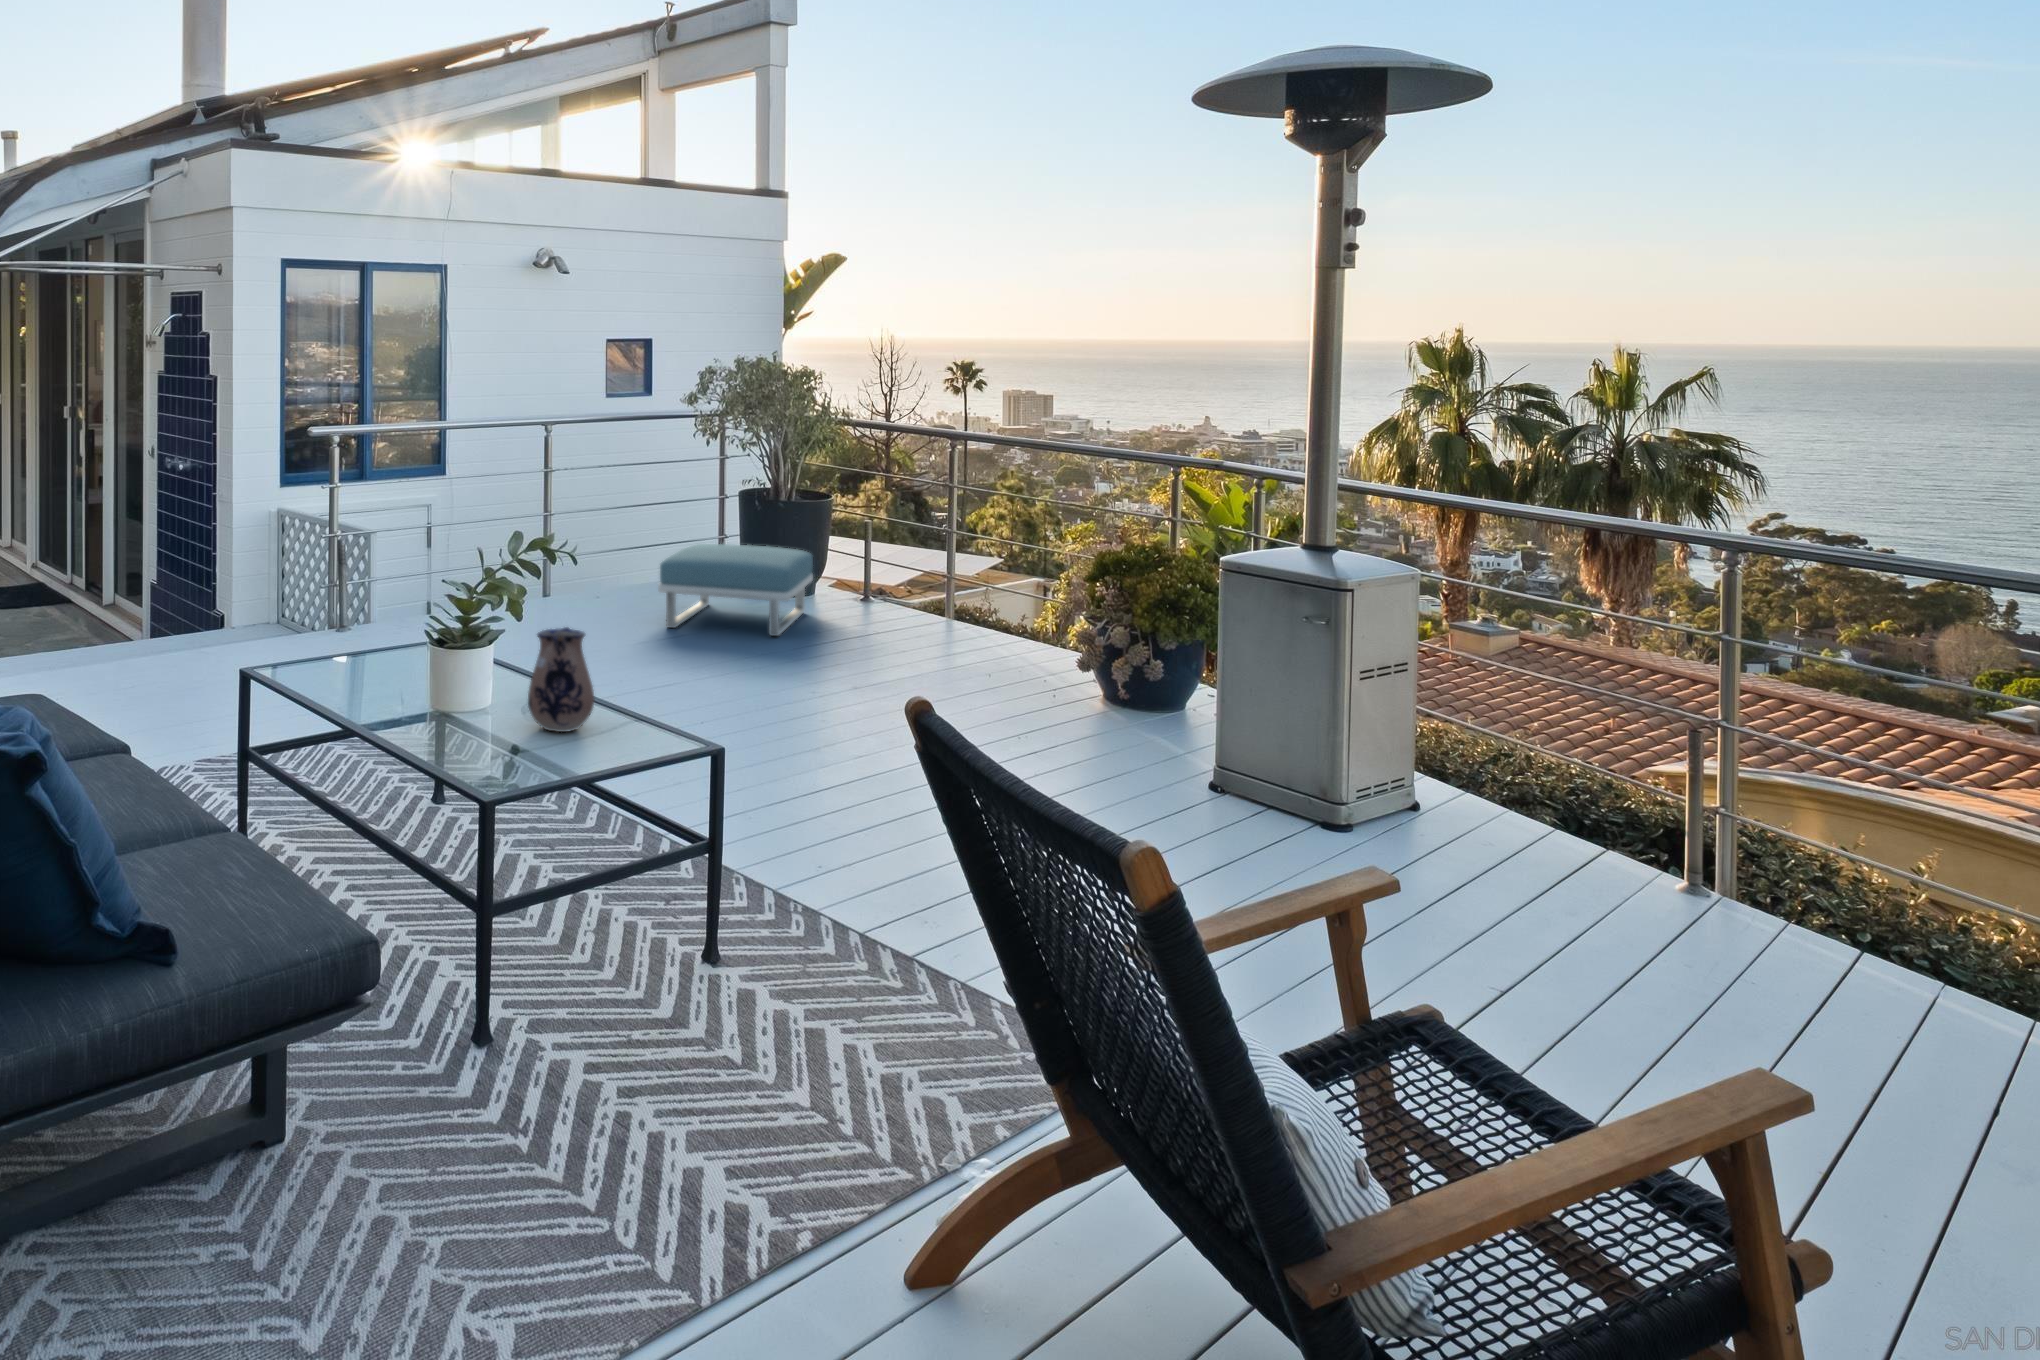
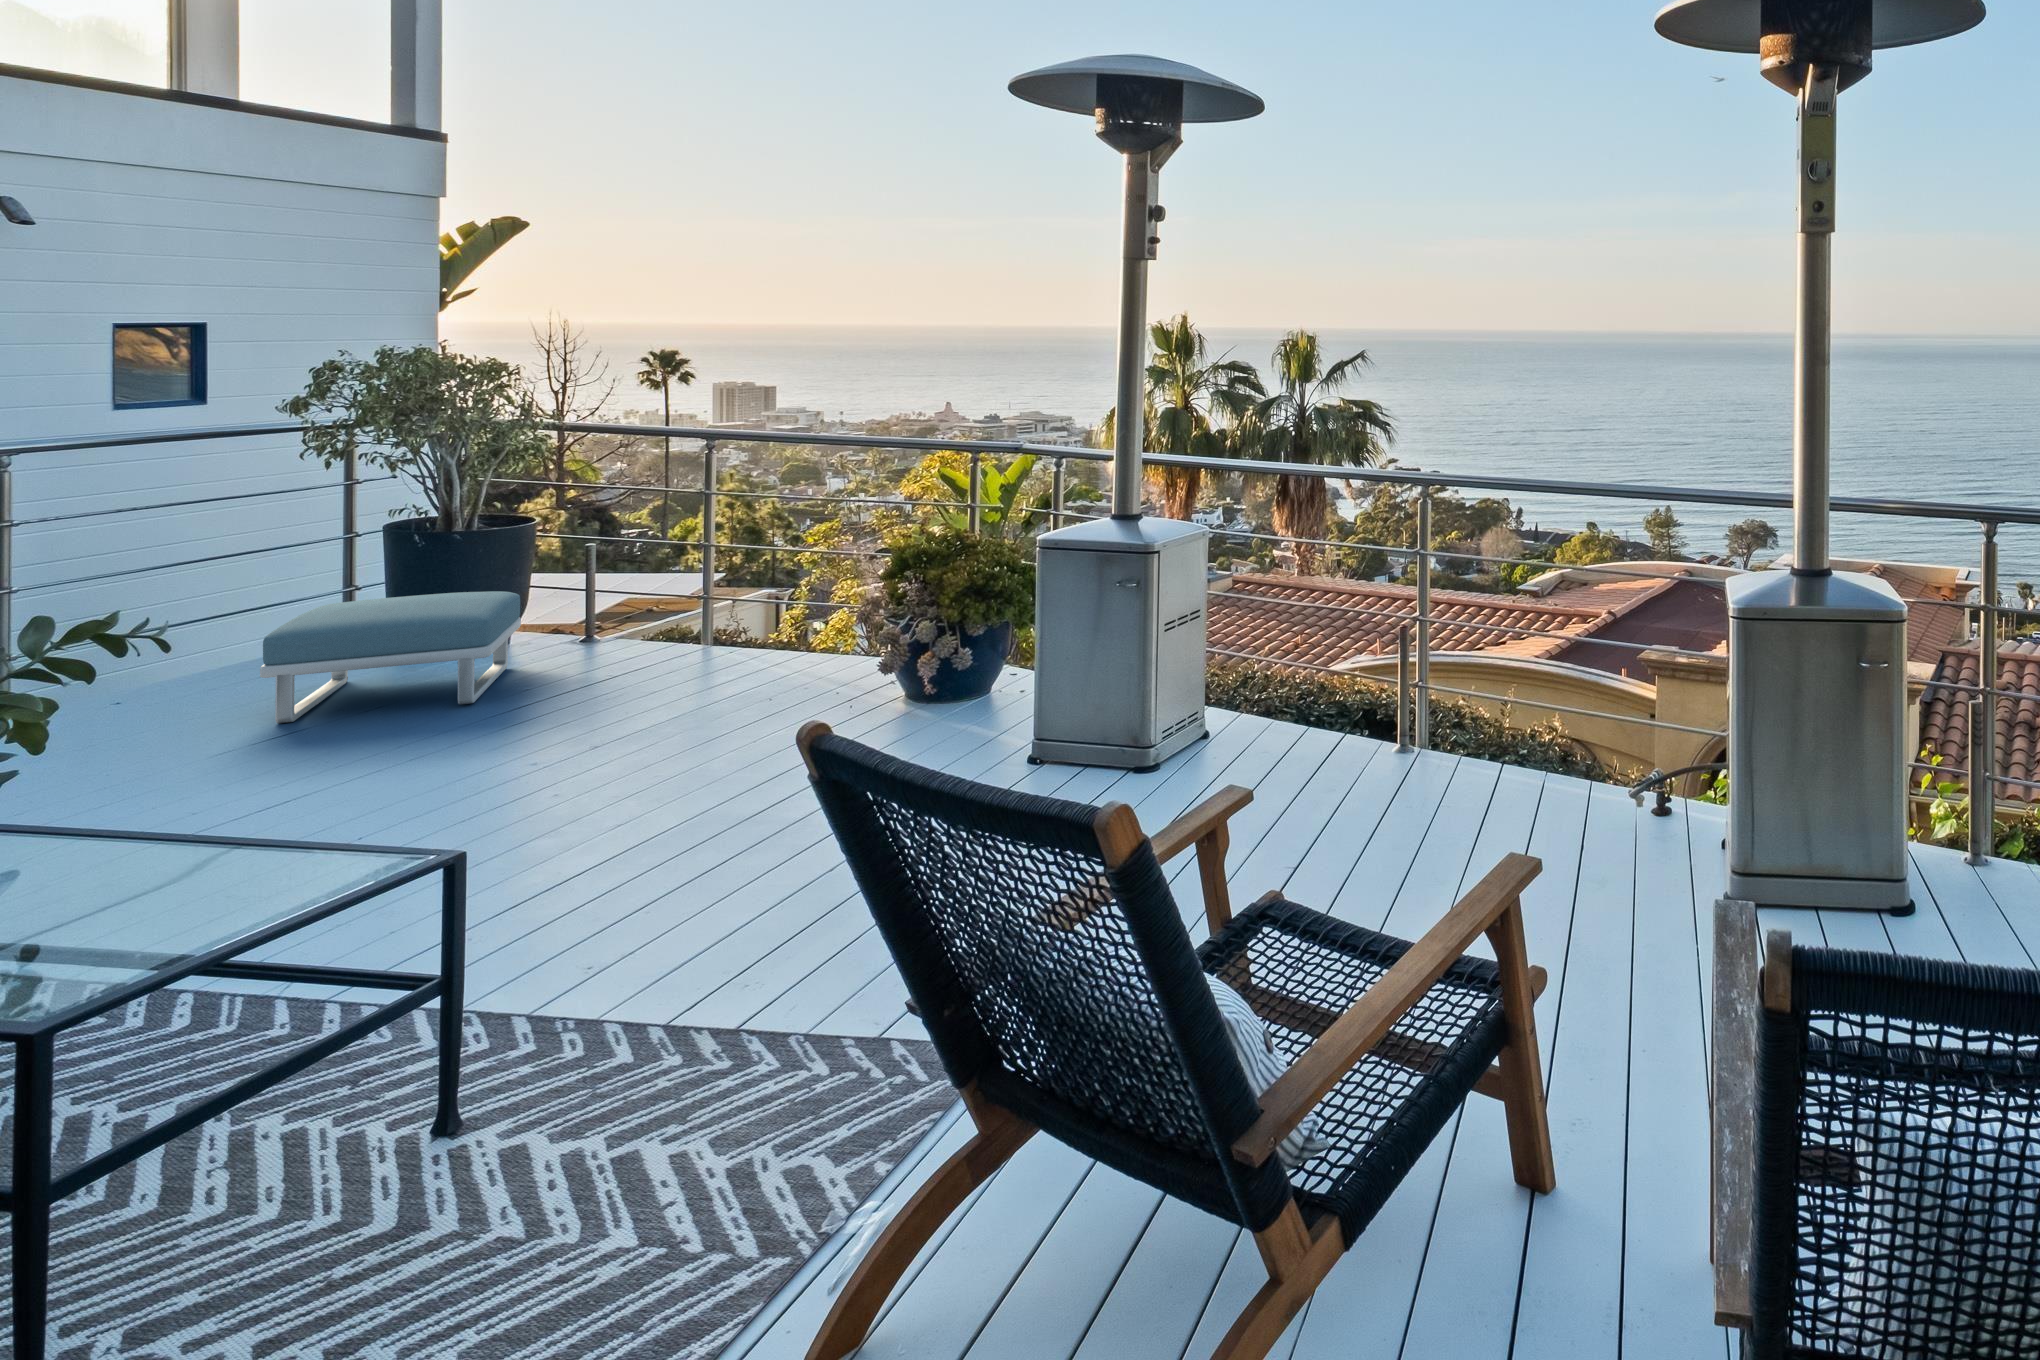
ceramic pitcher: present [528,627,595,732] -> none [67,748,209,906]

